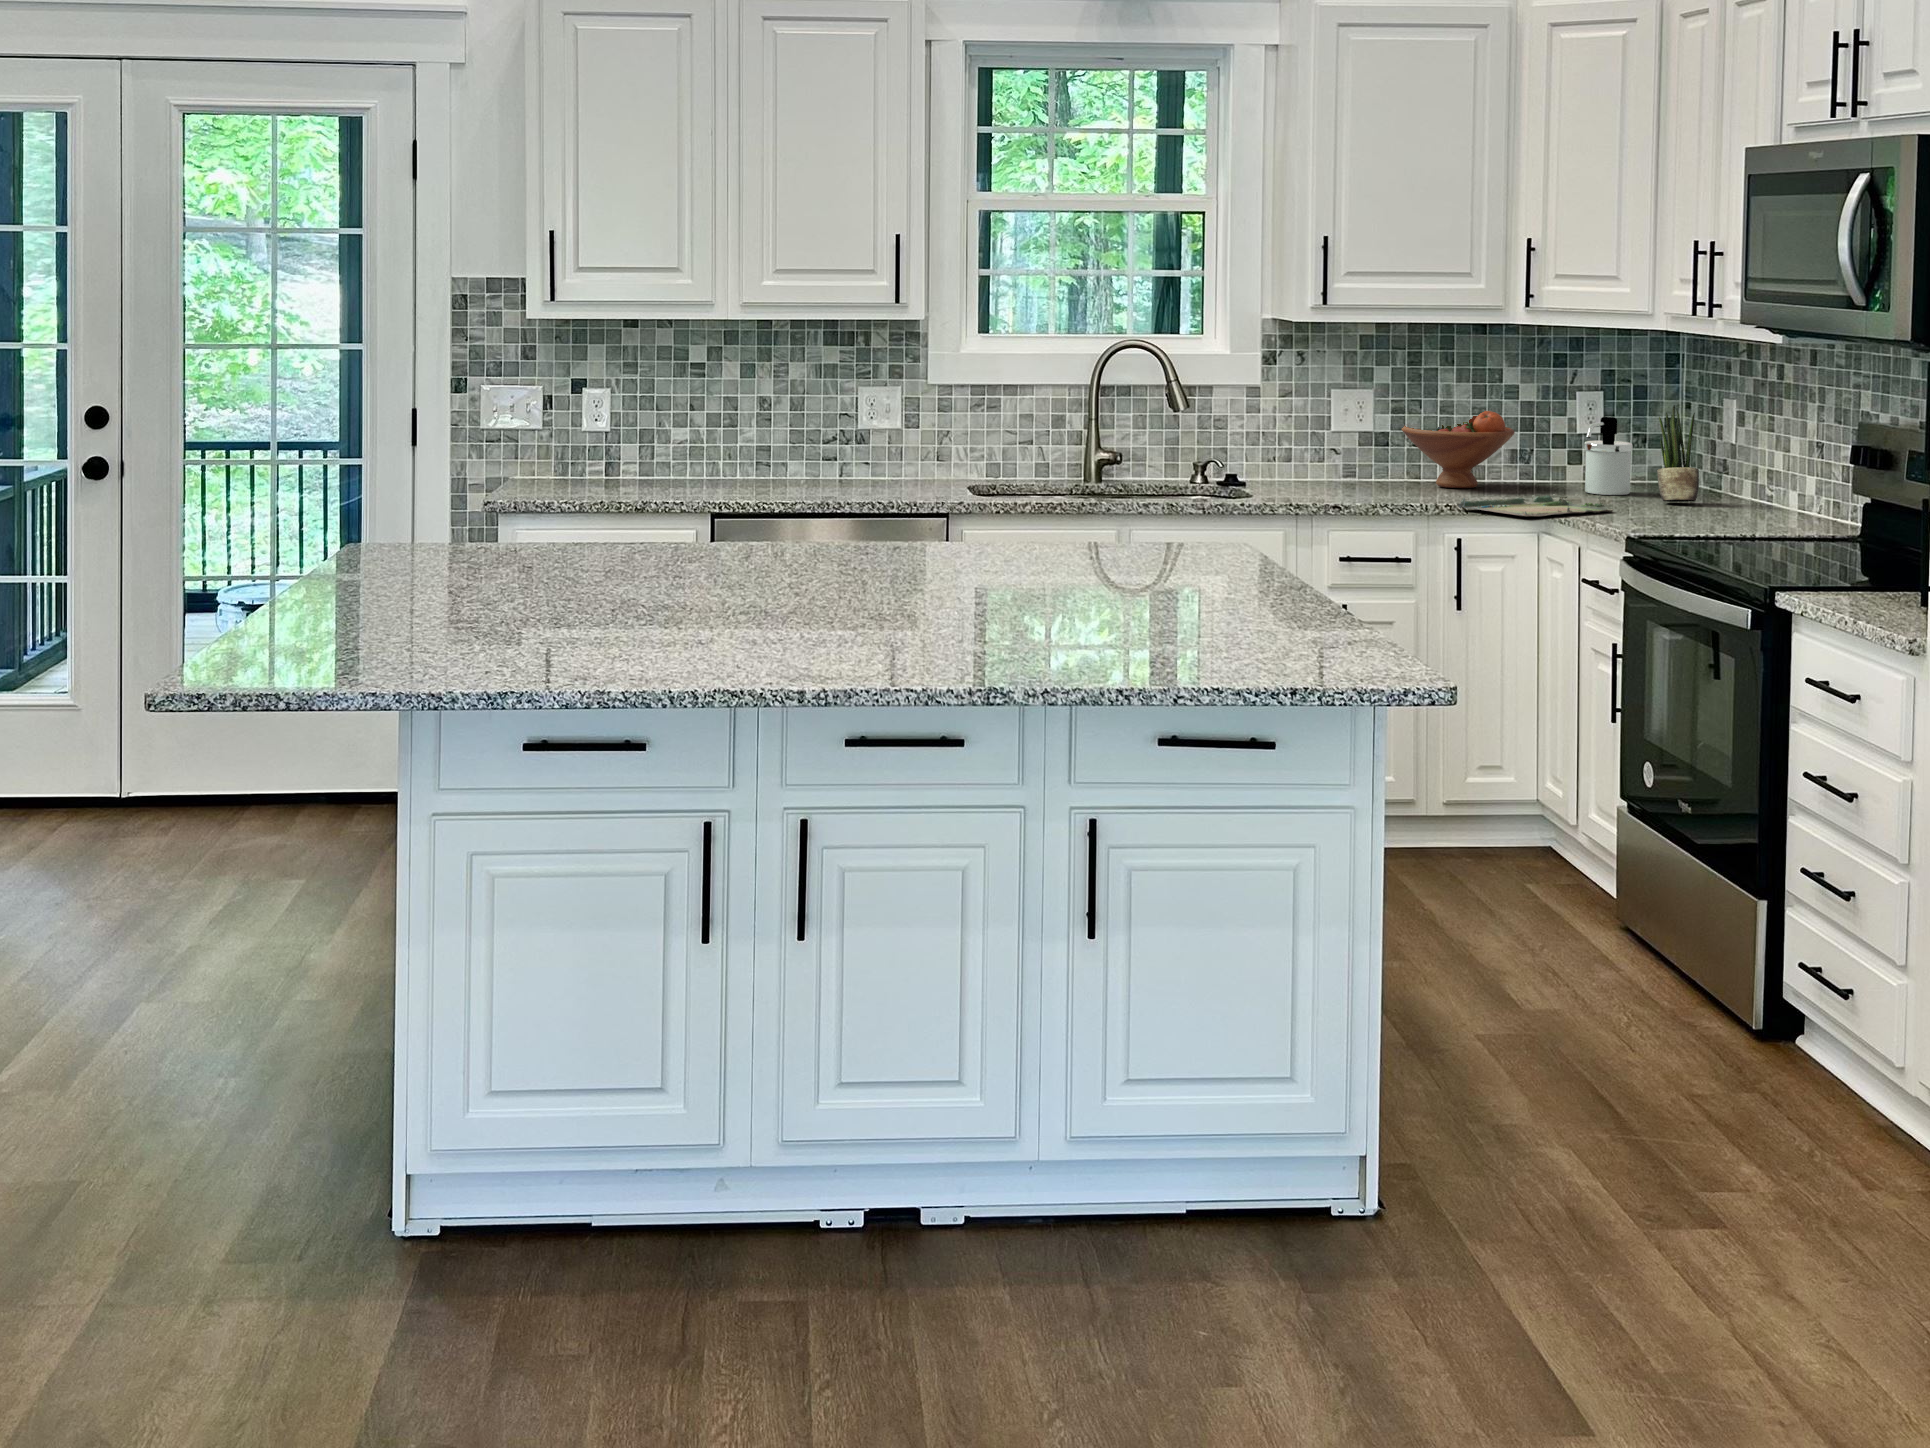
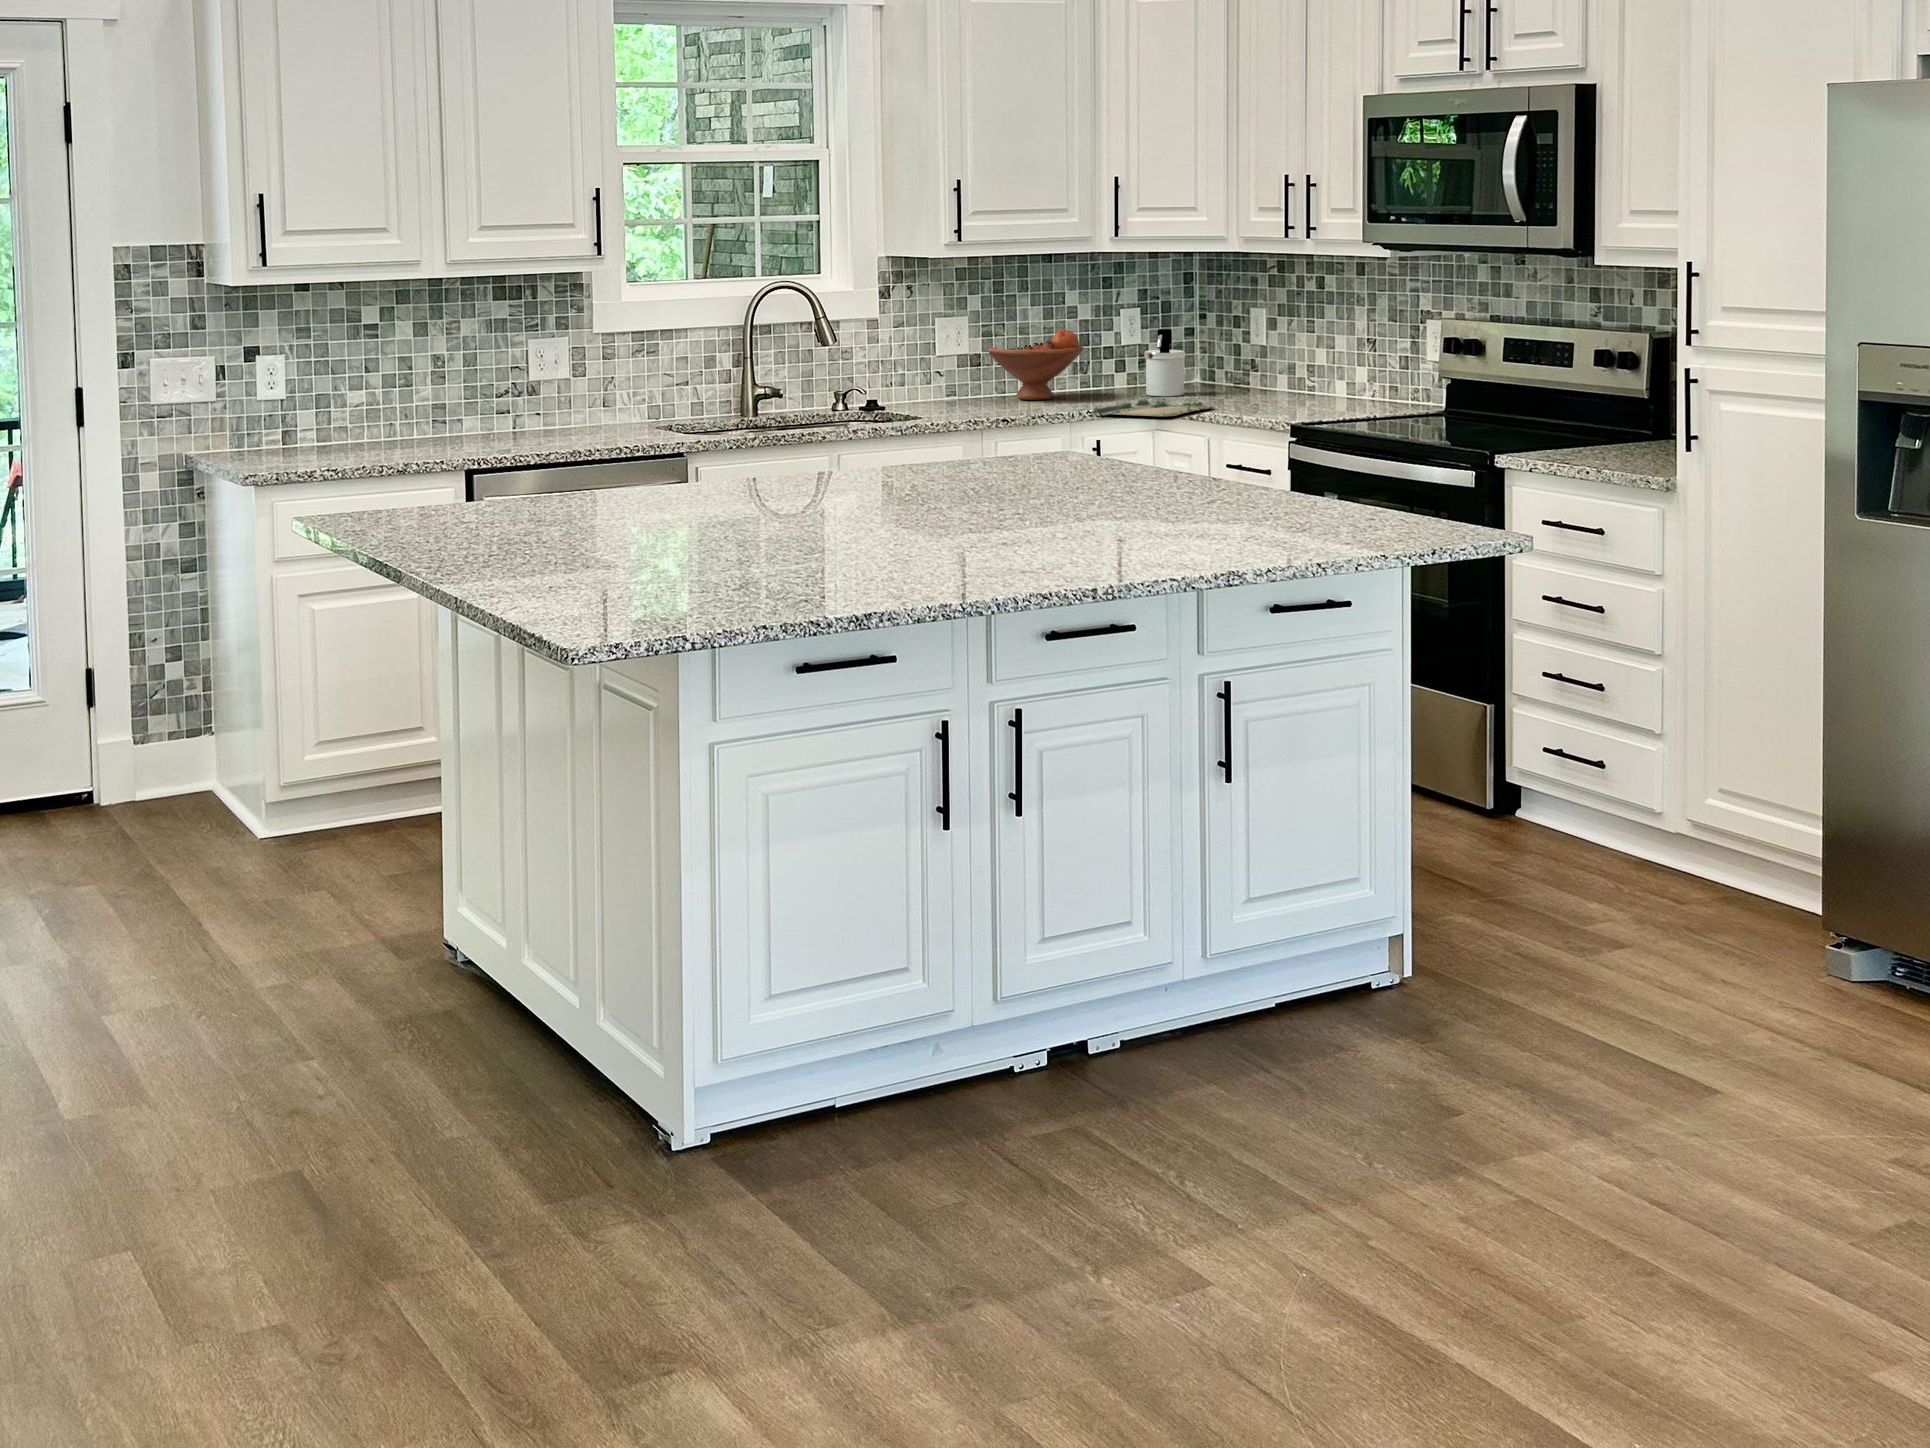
potted plant: present [1657,405,1699,502] -> none [1223,314,1258,398]

